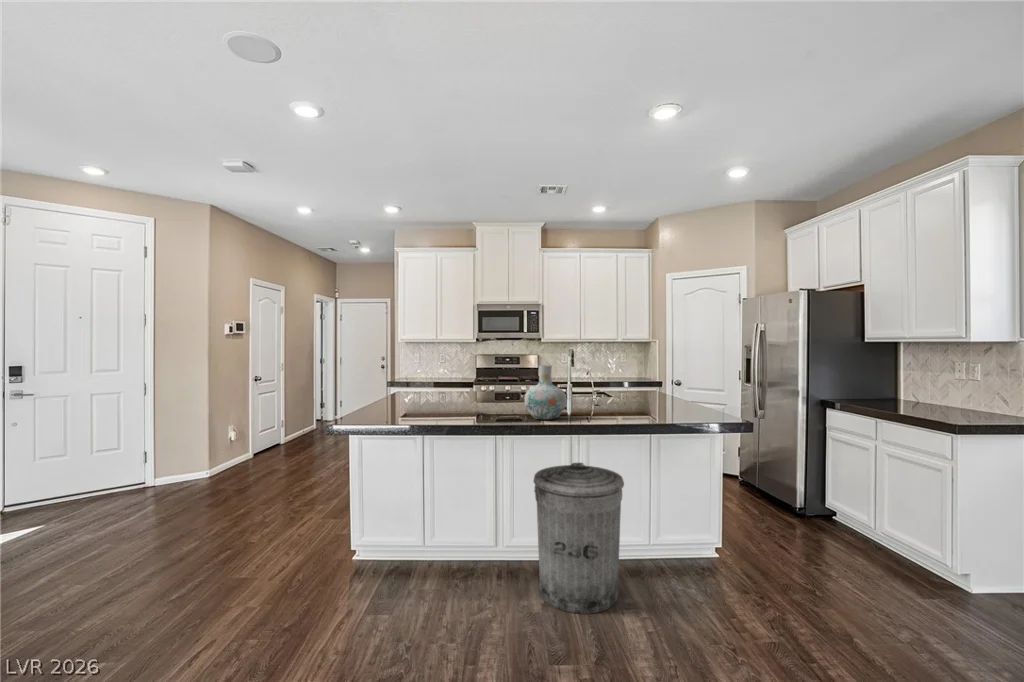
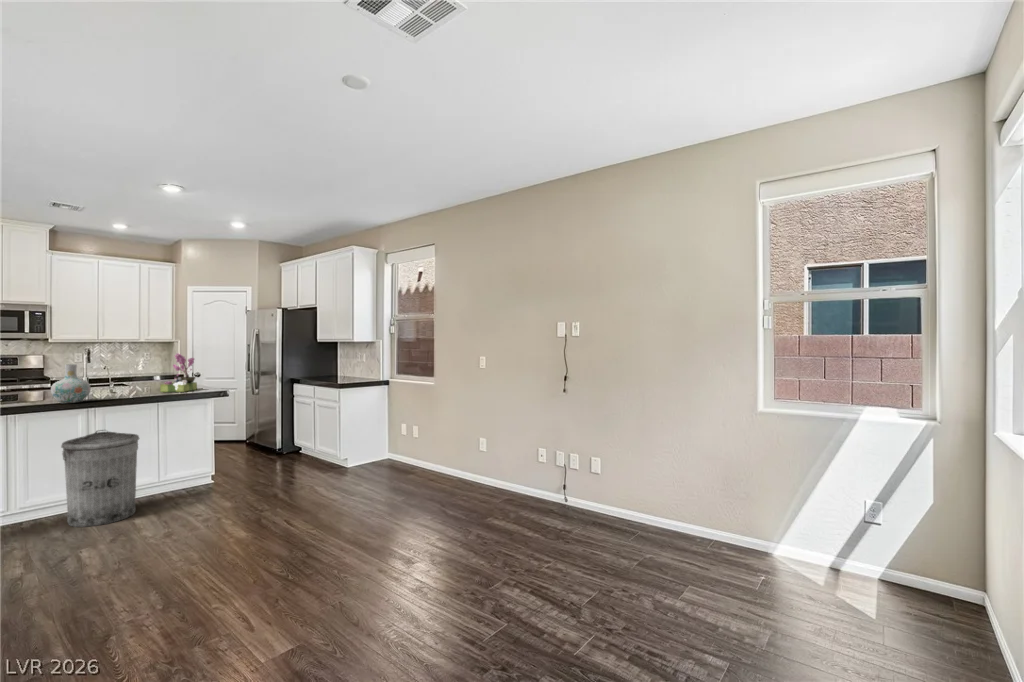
flower arrangement: none [649,353,697,414] -> present [160,354,197,392]

